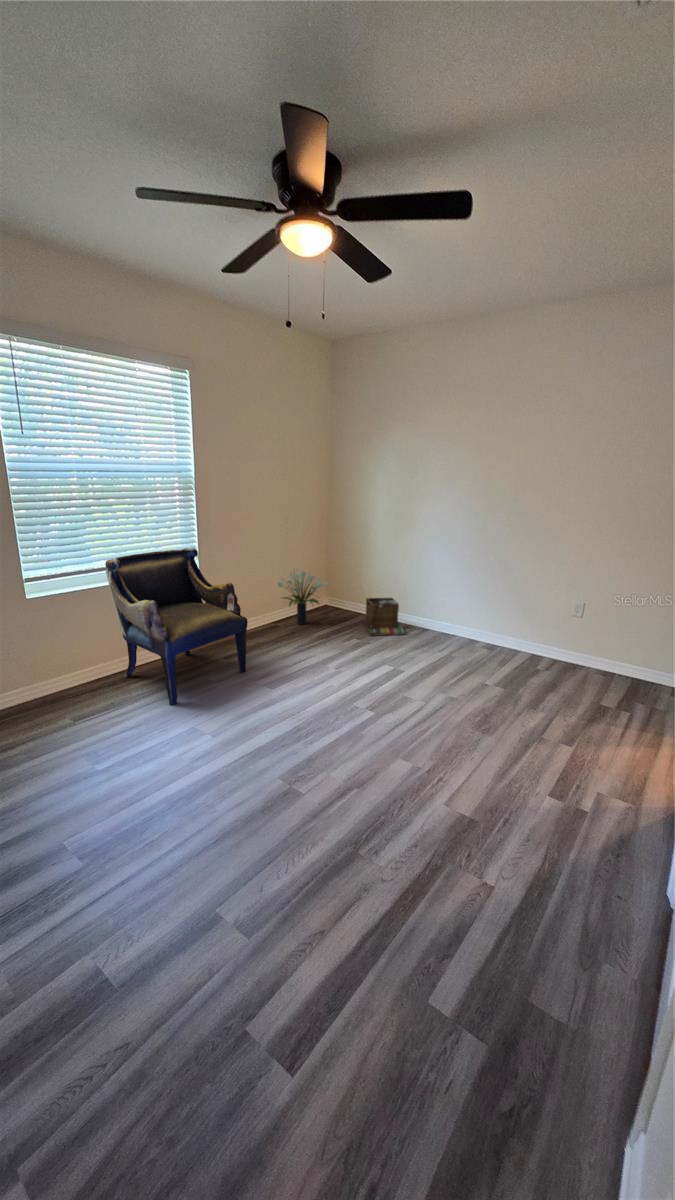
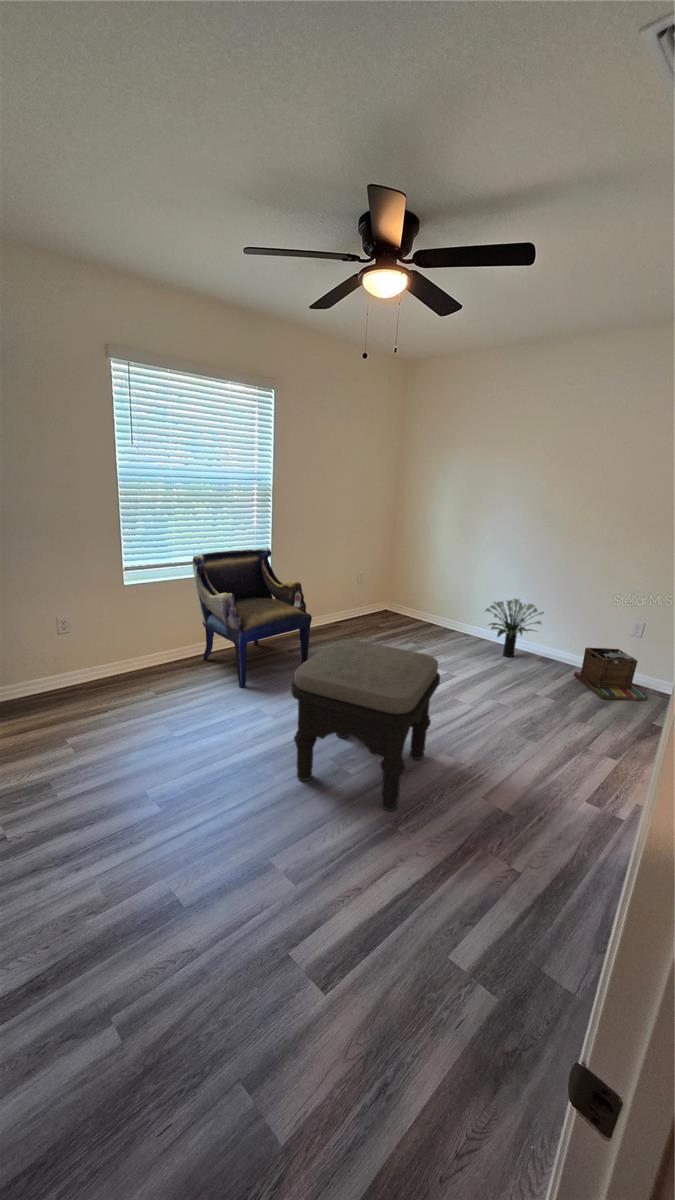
potted plant: present [278,572,328,625] -> present [485,599,544,657]
laundry basket: present [362,598,406,636] -> present [574,647,648,700]
ottoman: none [228,644,392,833] -> present [291,639,440,811]

